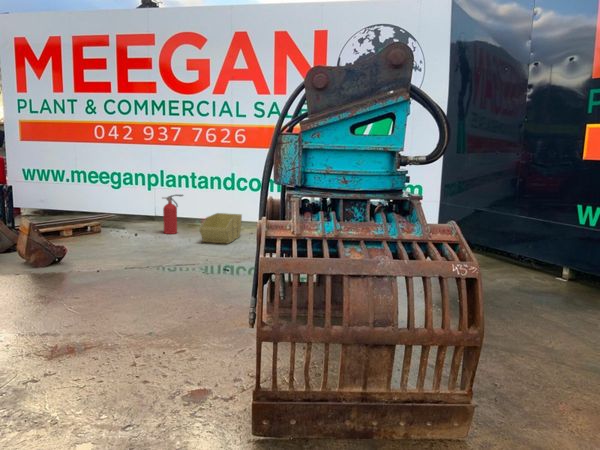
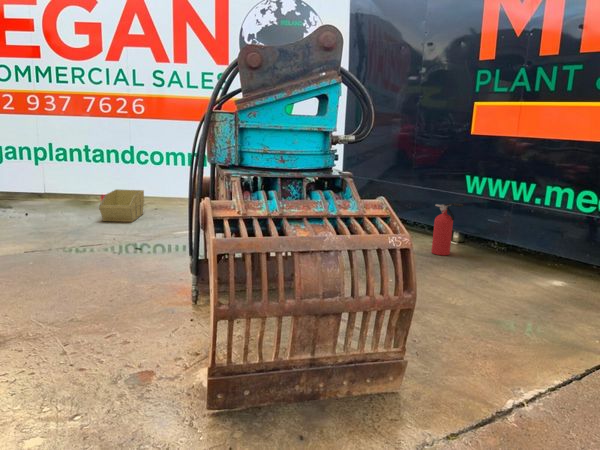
fire extinguisher: present [163,195,183,234] -> present [431,203,463,255]

